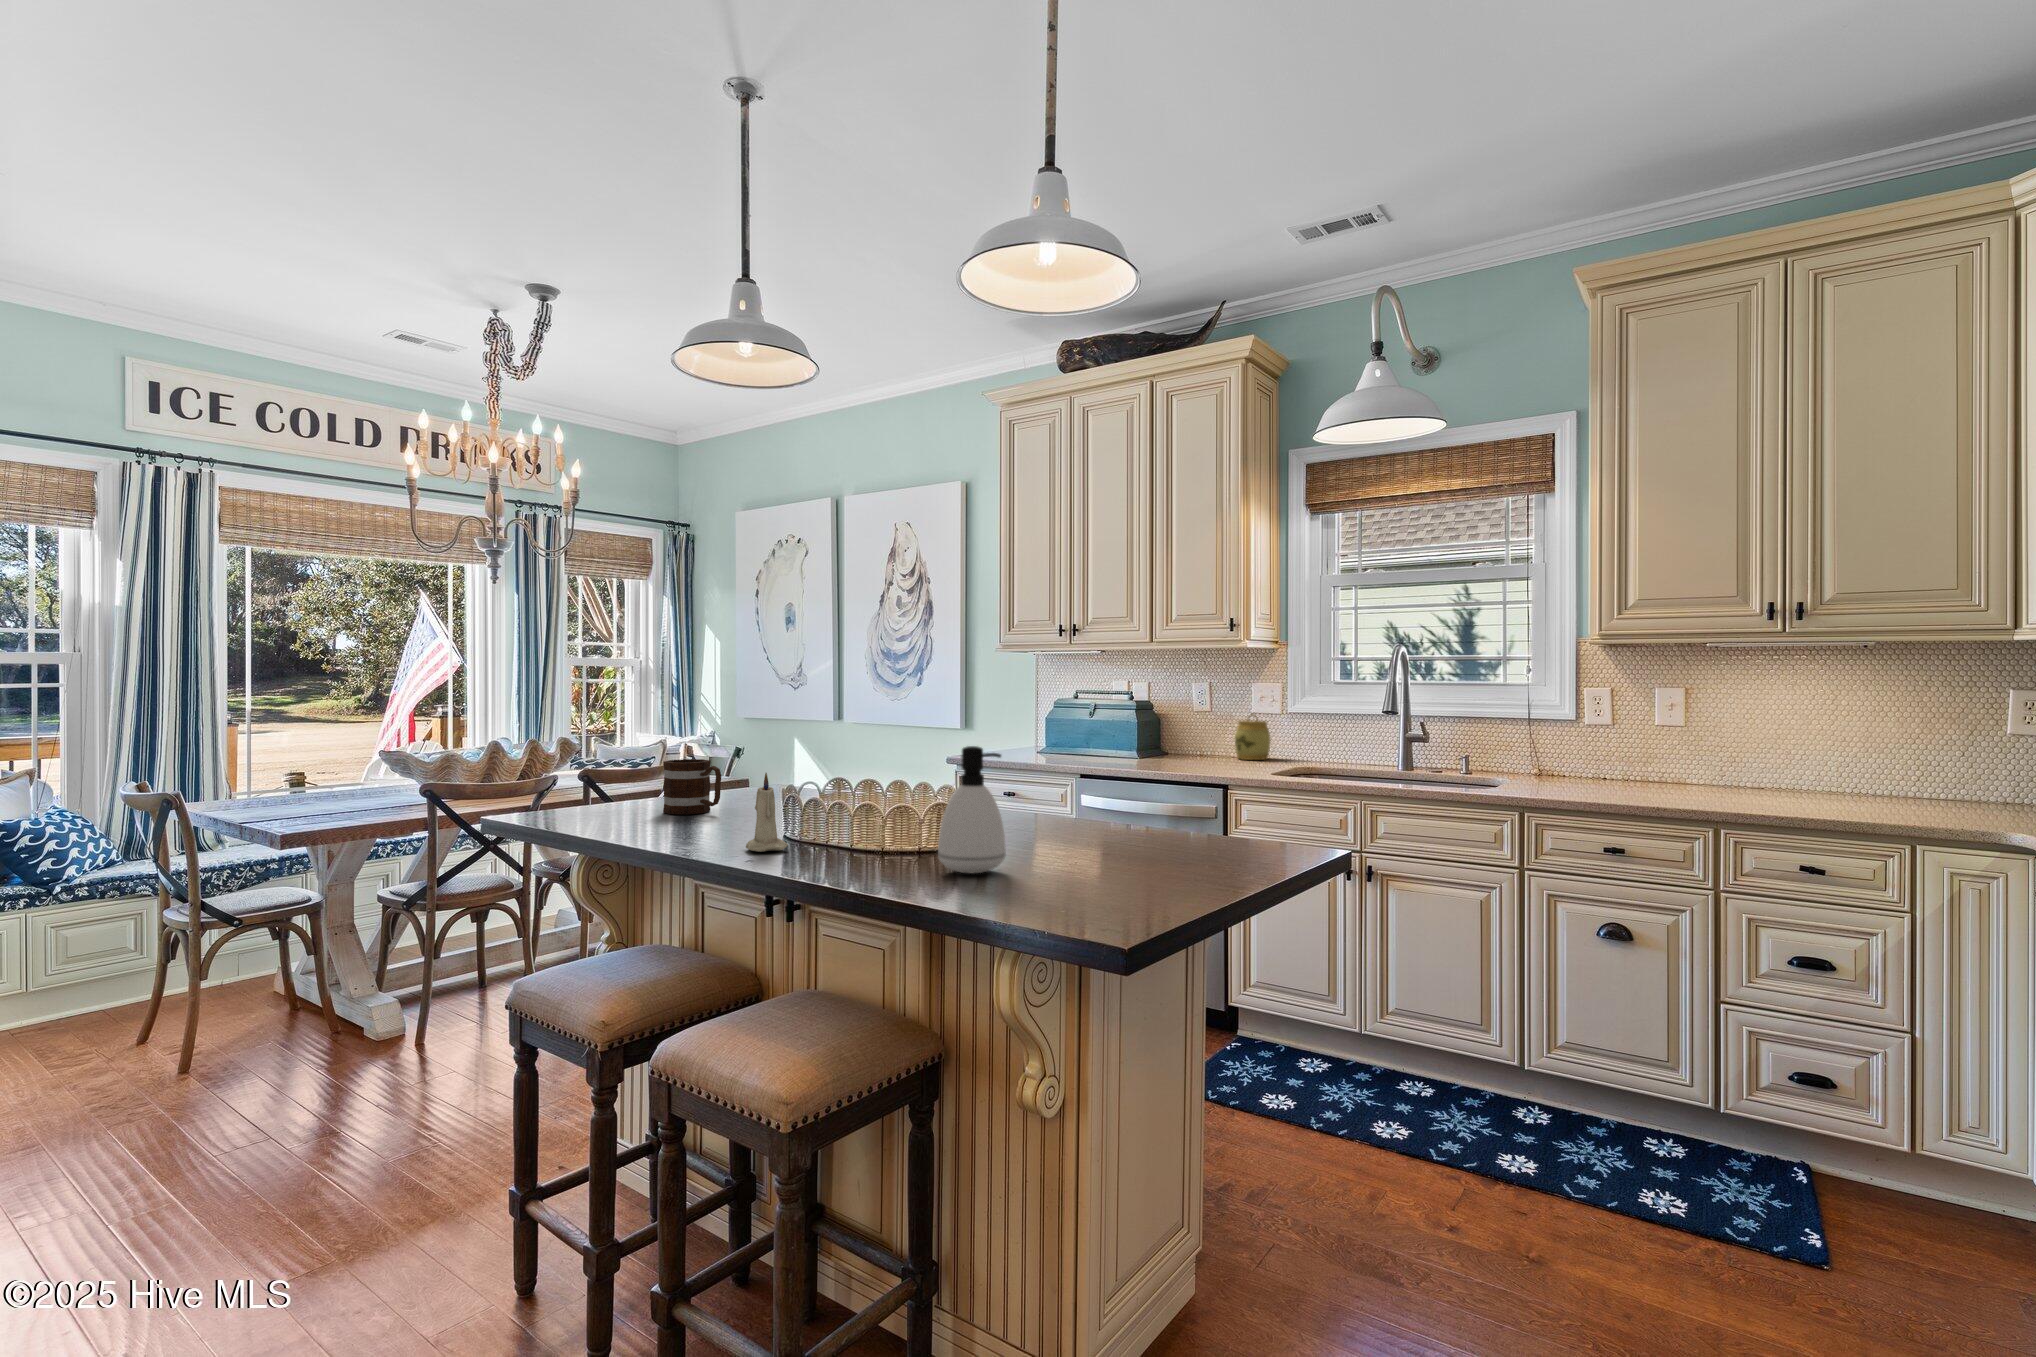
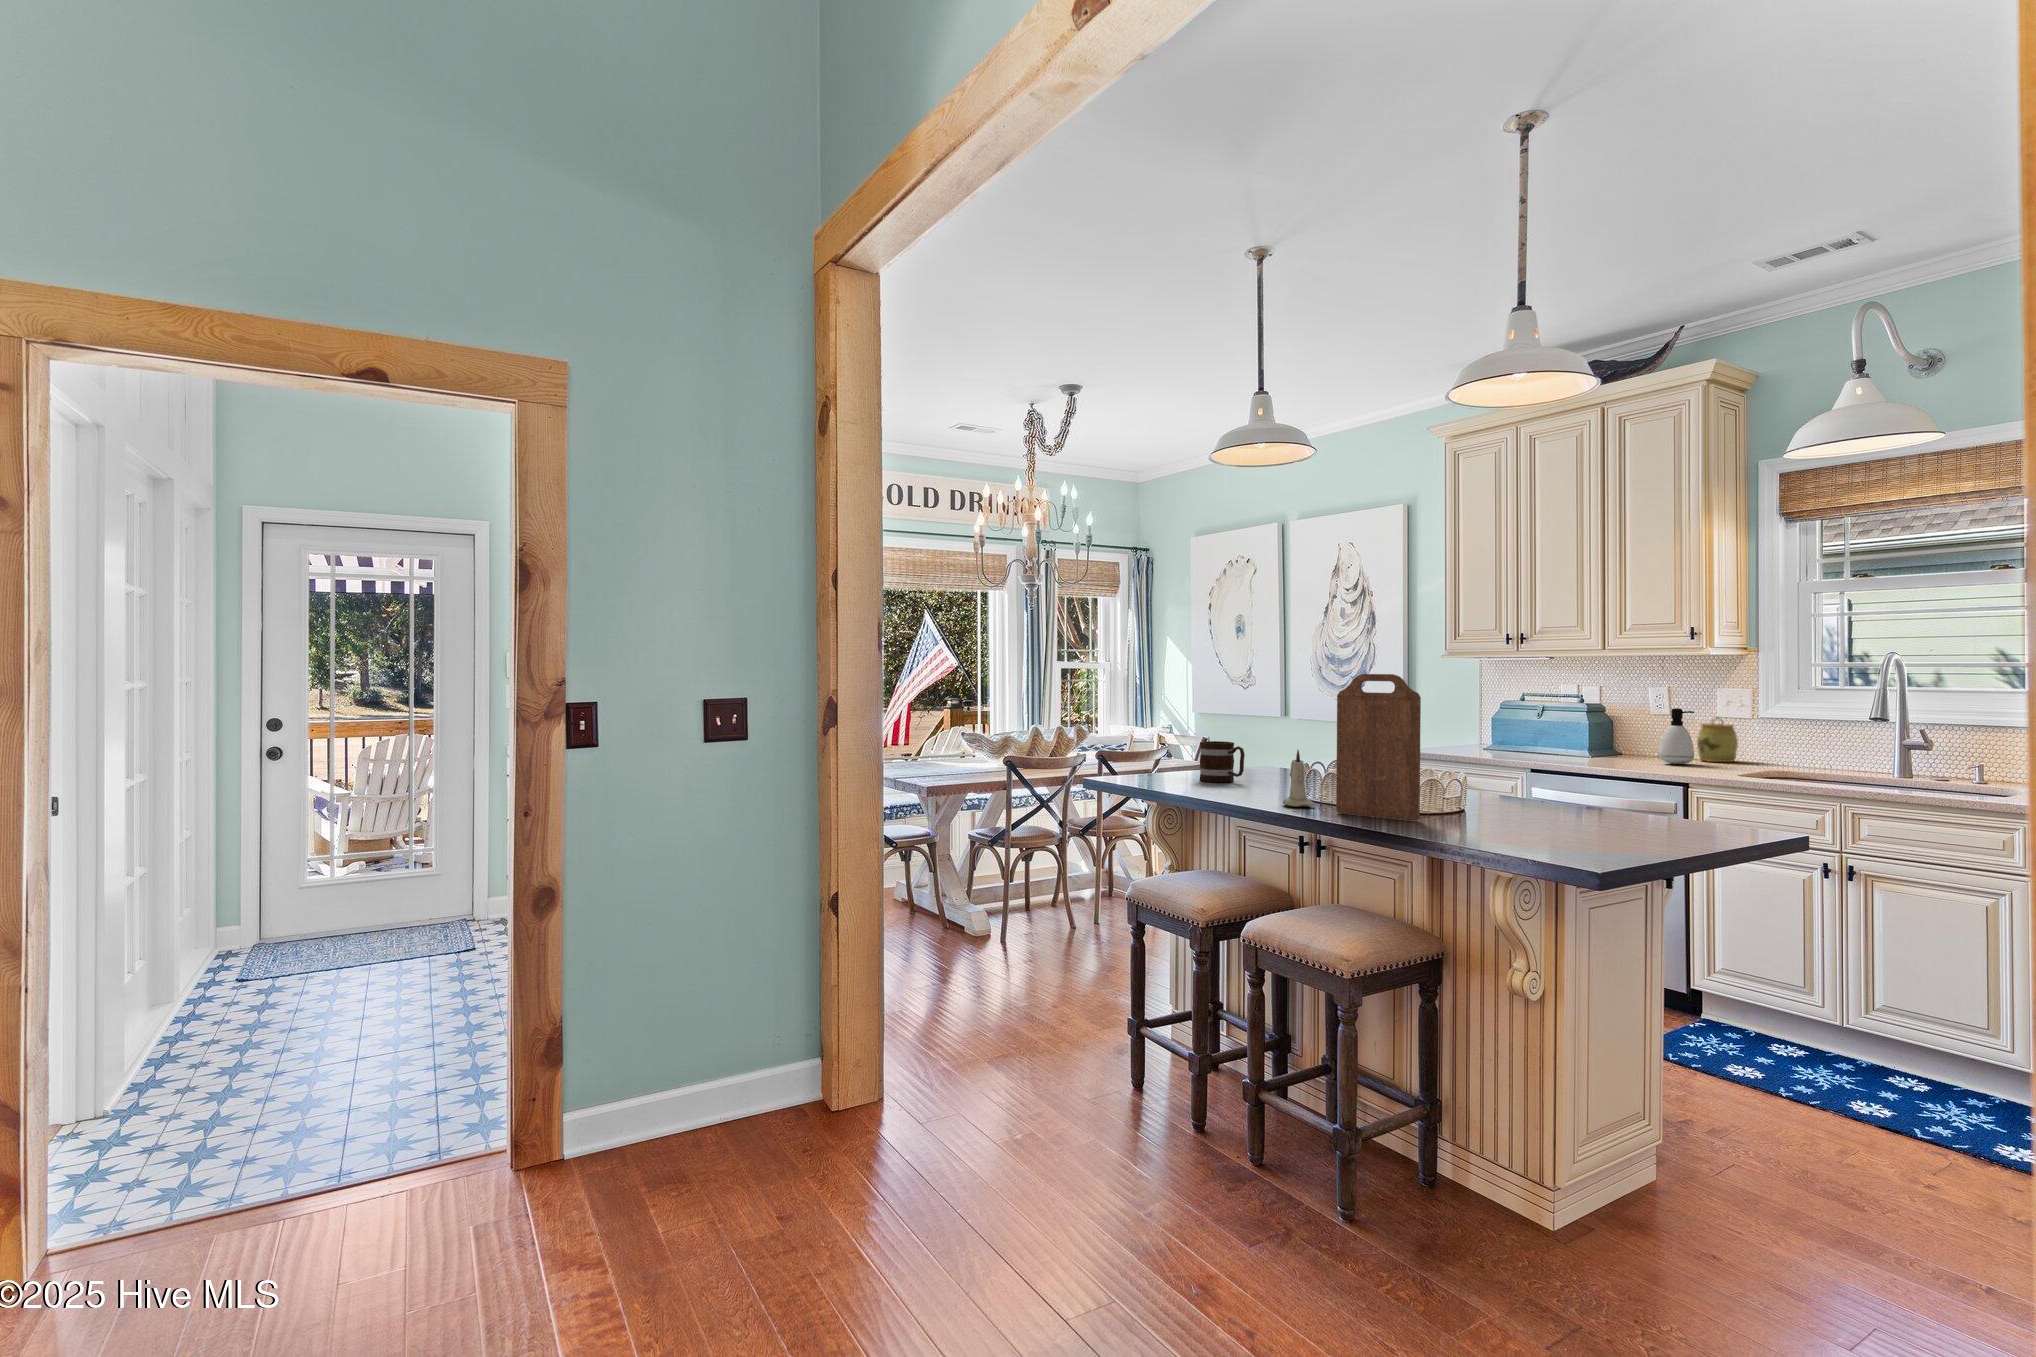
cutting board: none [811,670,915,866] -> present [1336,674,1421,820]
soap dispenser: present [938,746,1006,873] -> present [1659,708,1694,764]

